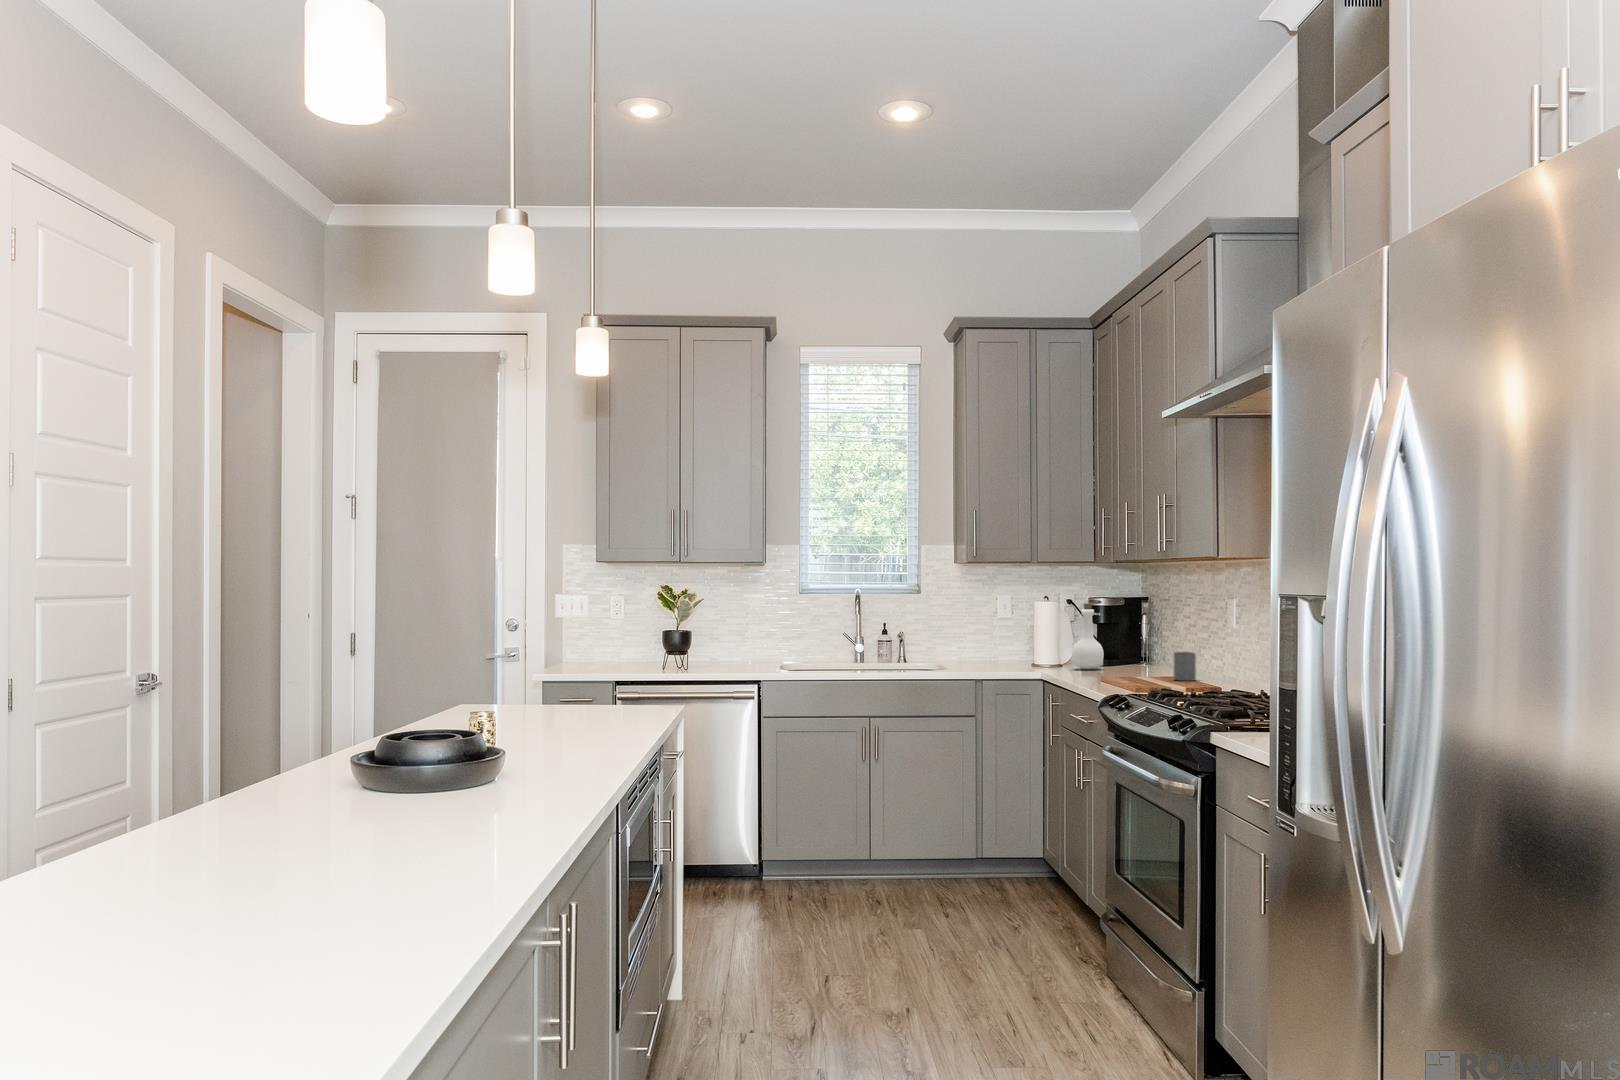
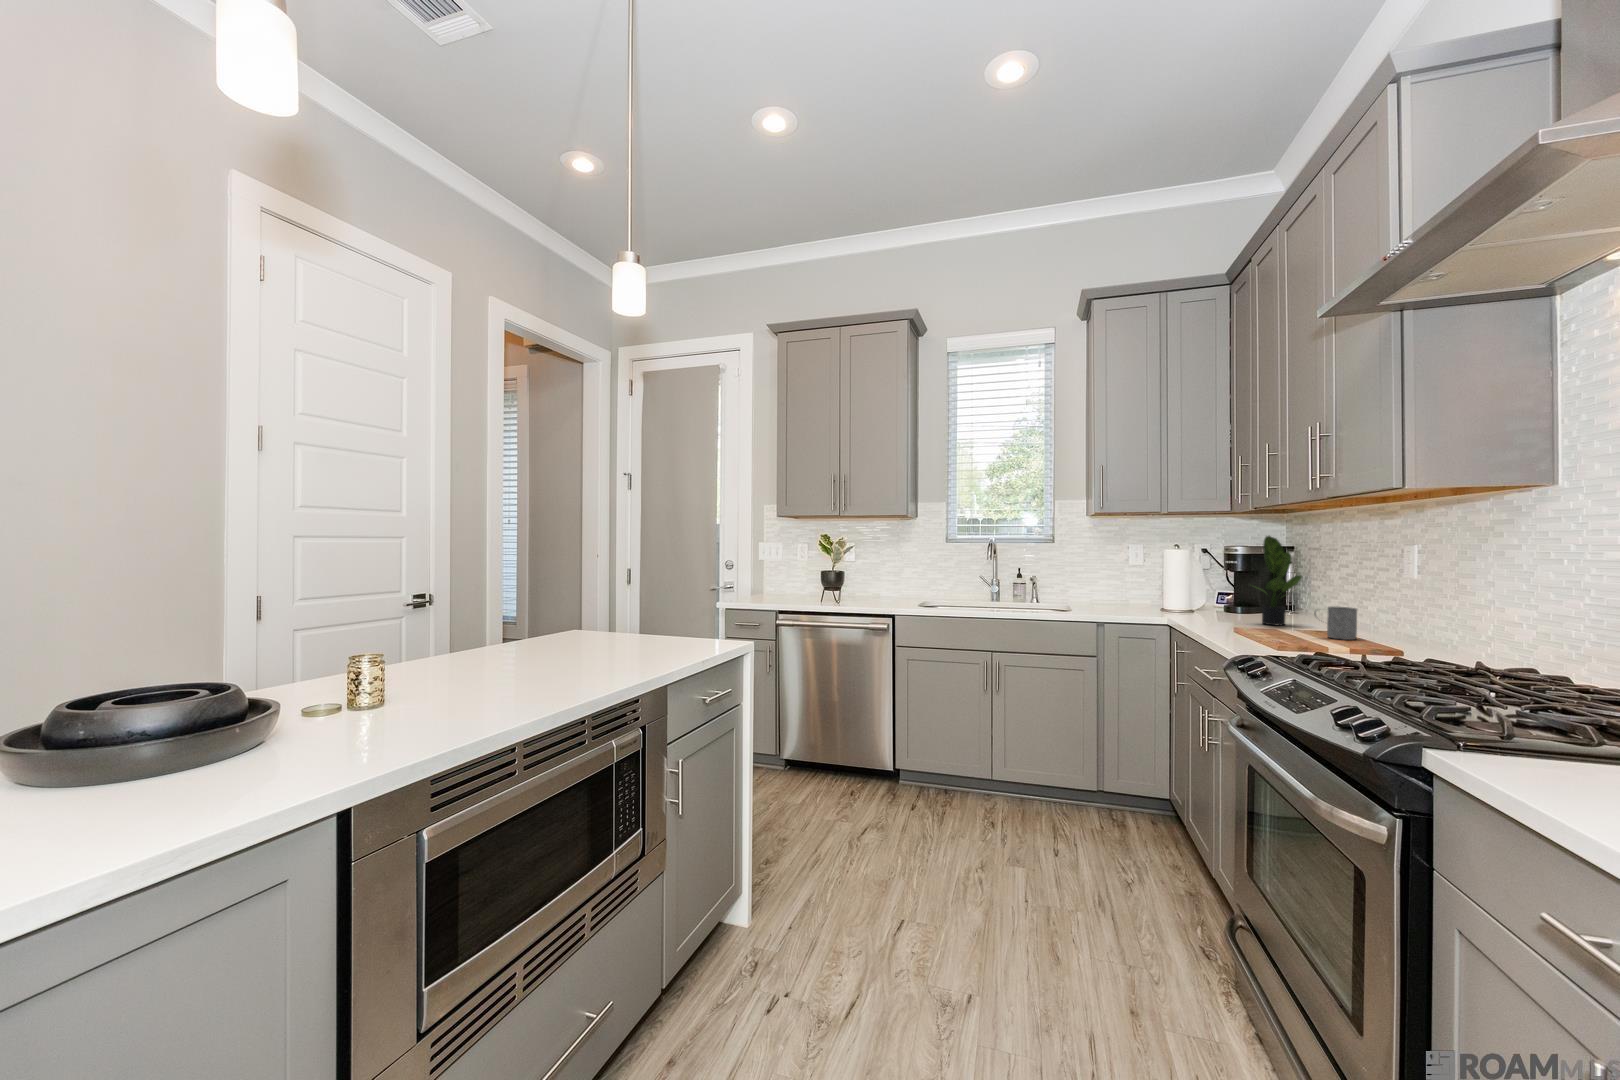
potted plant: none [1109,587,1158,673] -> present [1256,536,1301,626]
bottle: present [1072,604,1104,669] -> none [1205,552,1241,618]

